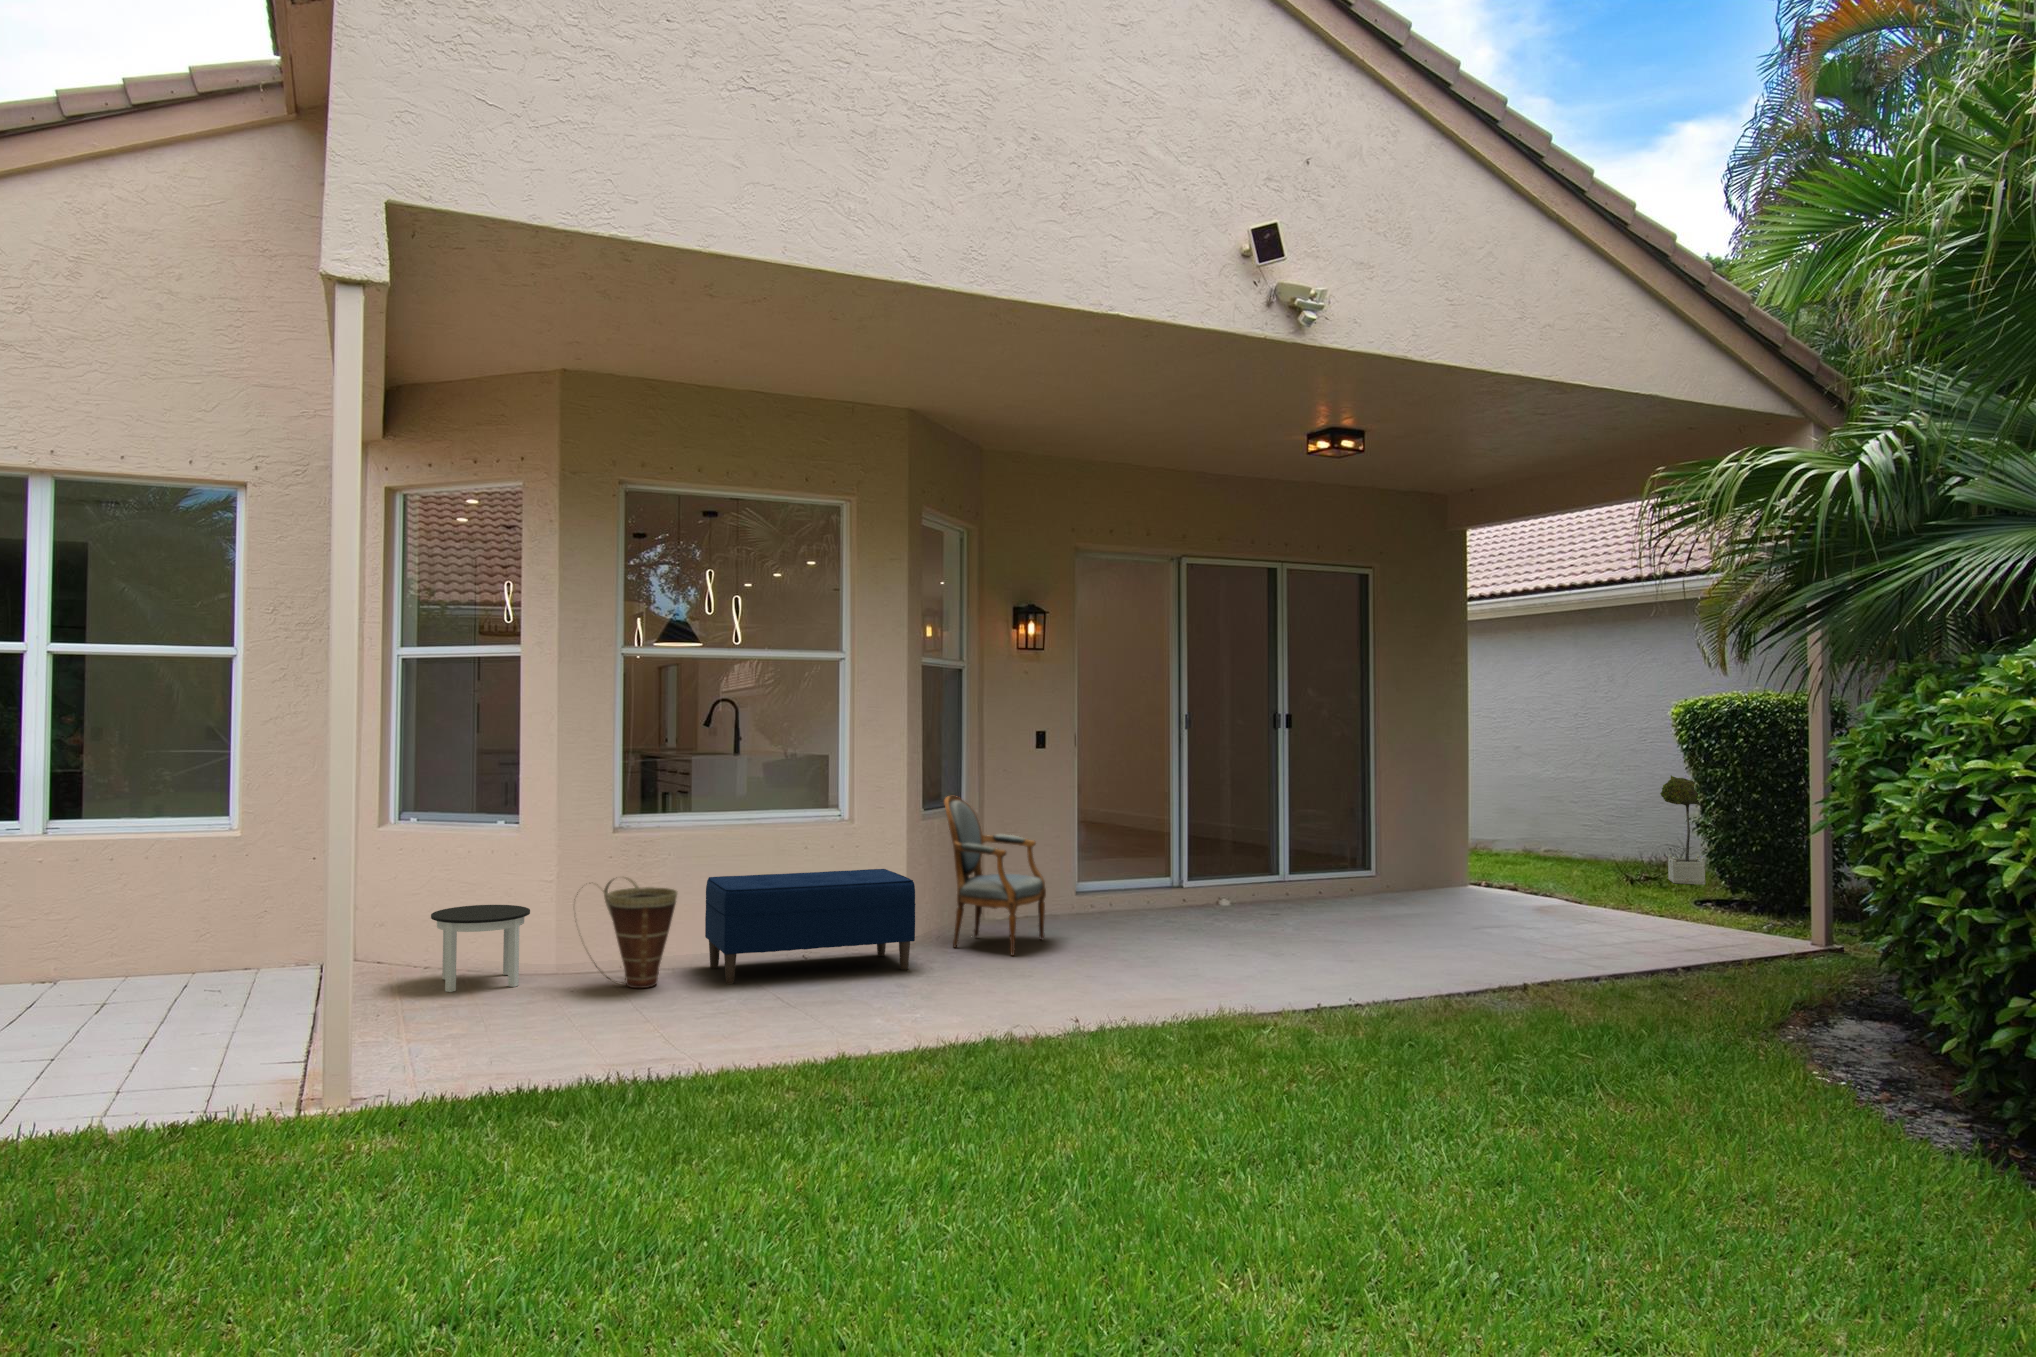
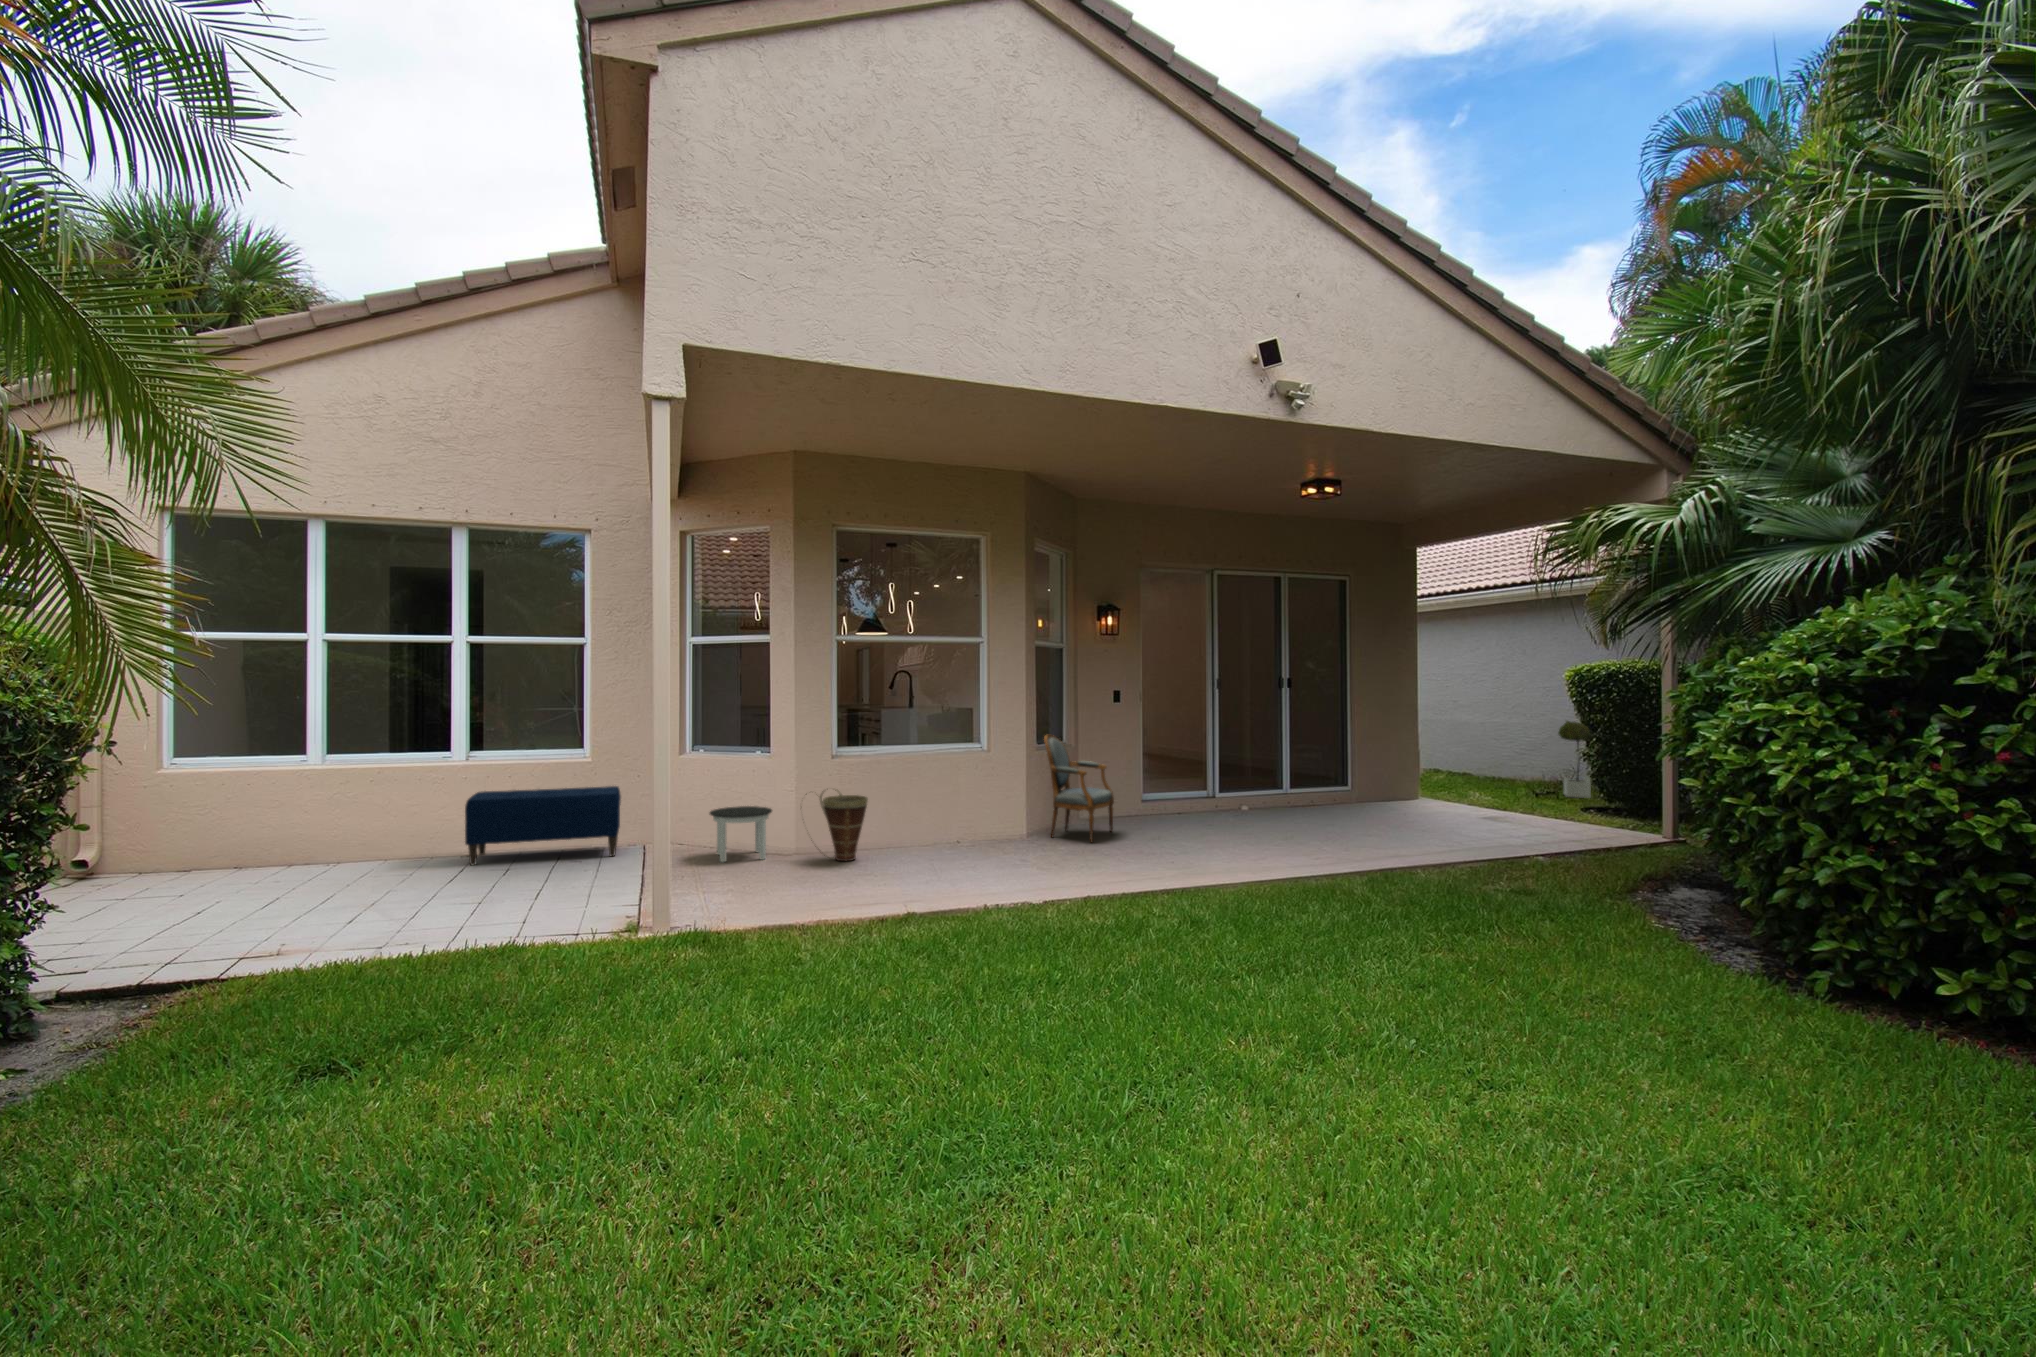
bench: present [705,869,916,984] -> present [465,786,621,865]

